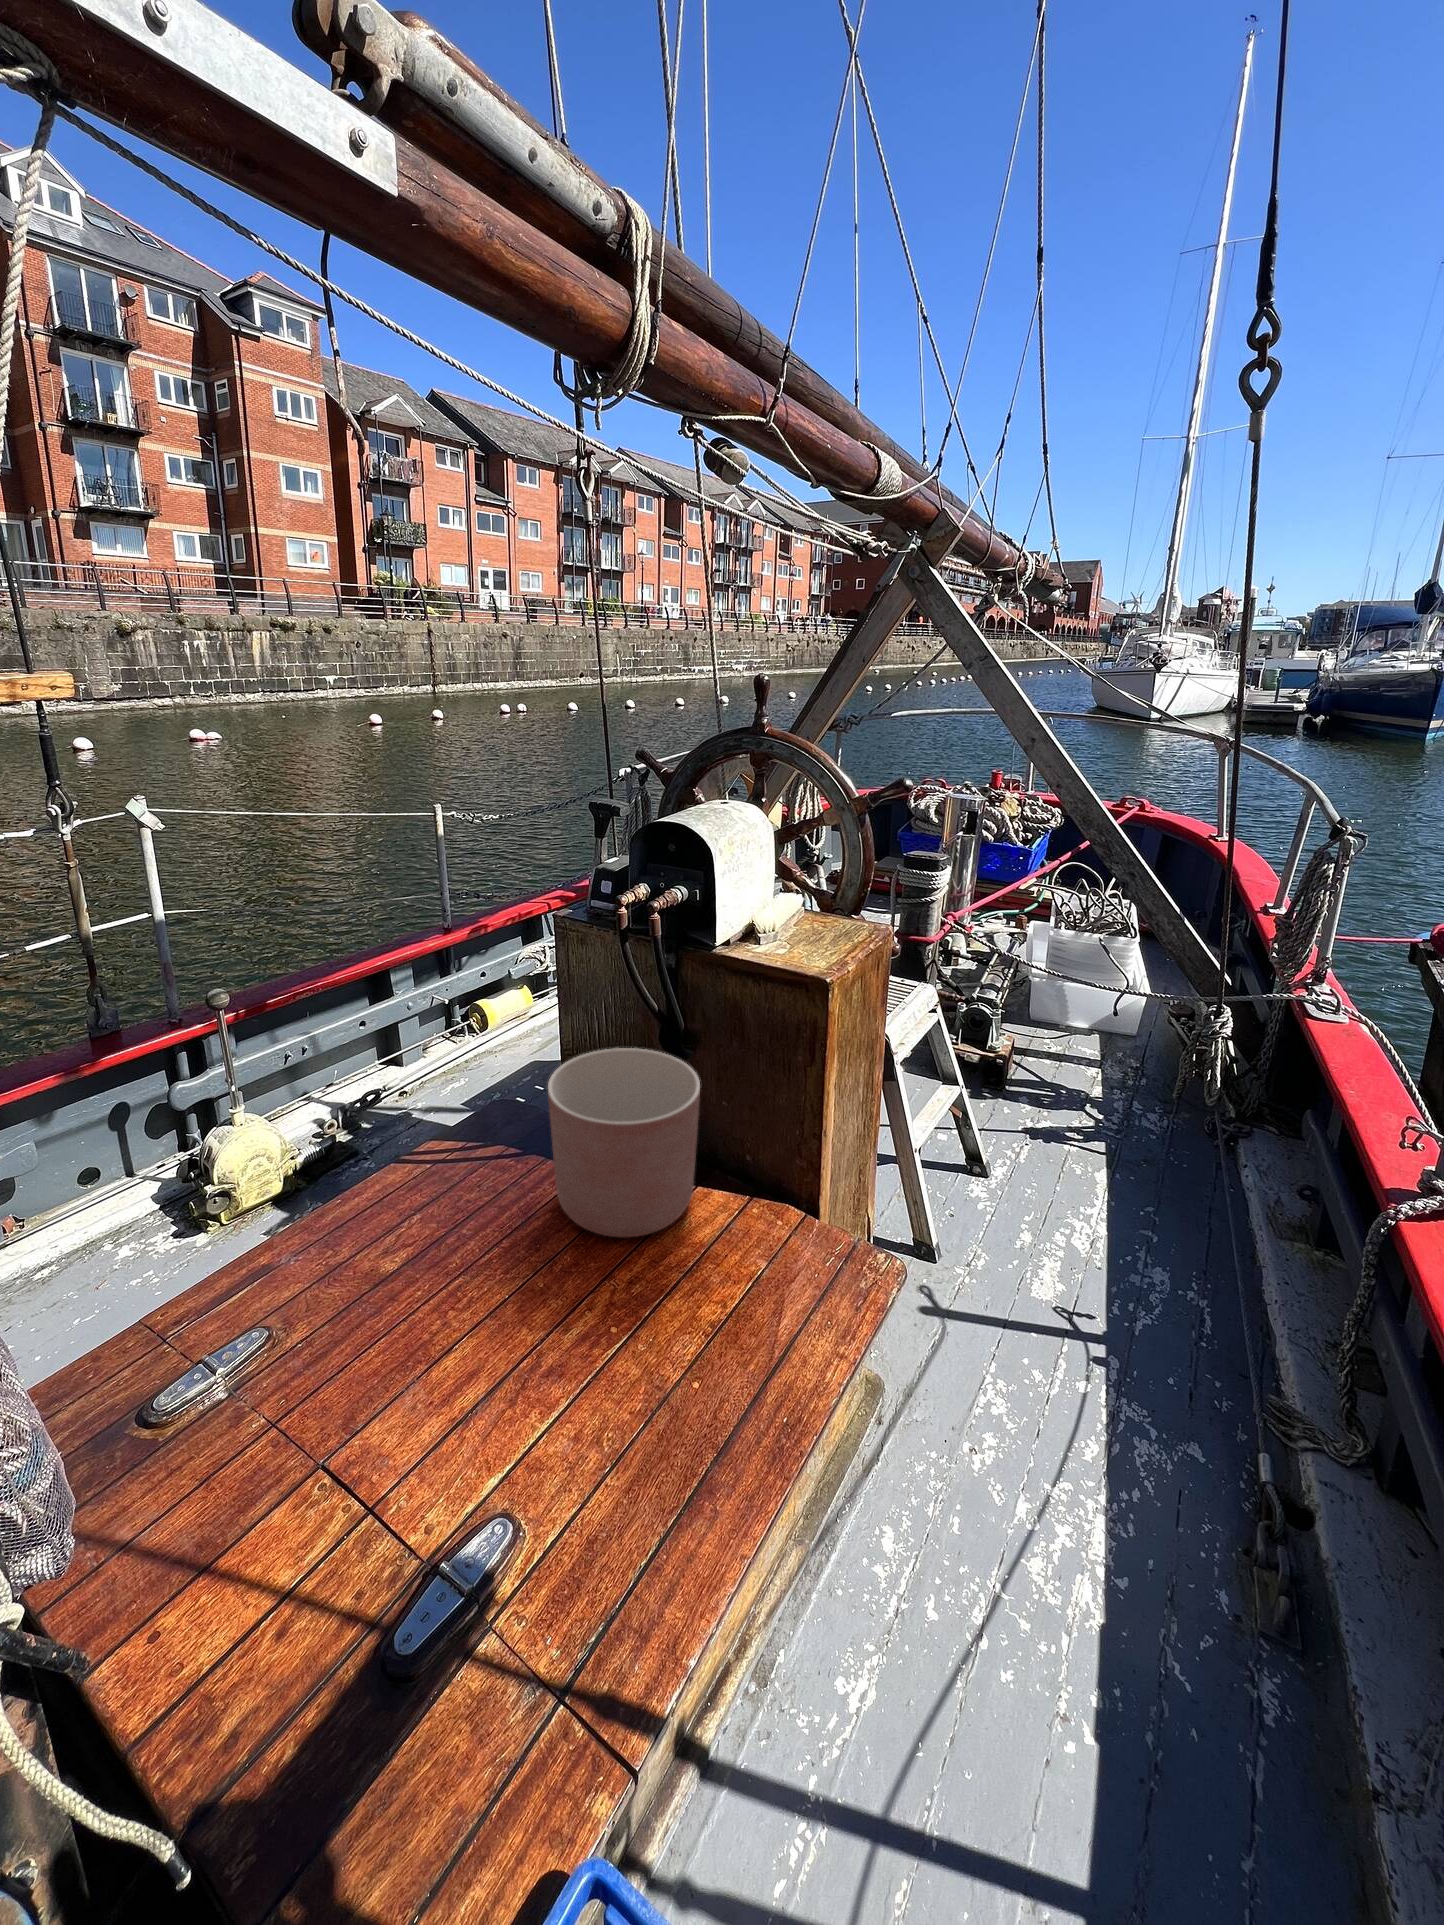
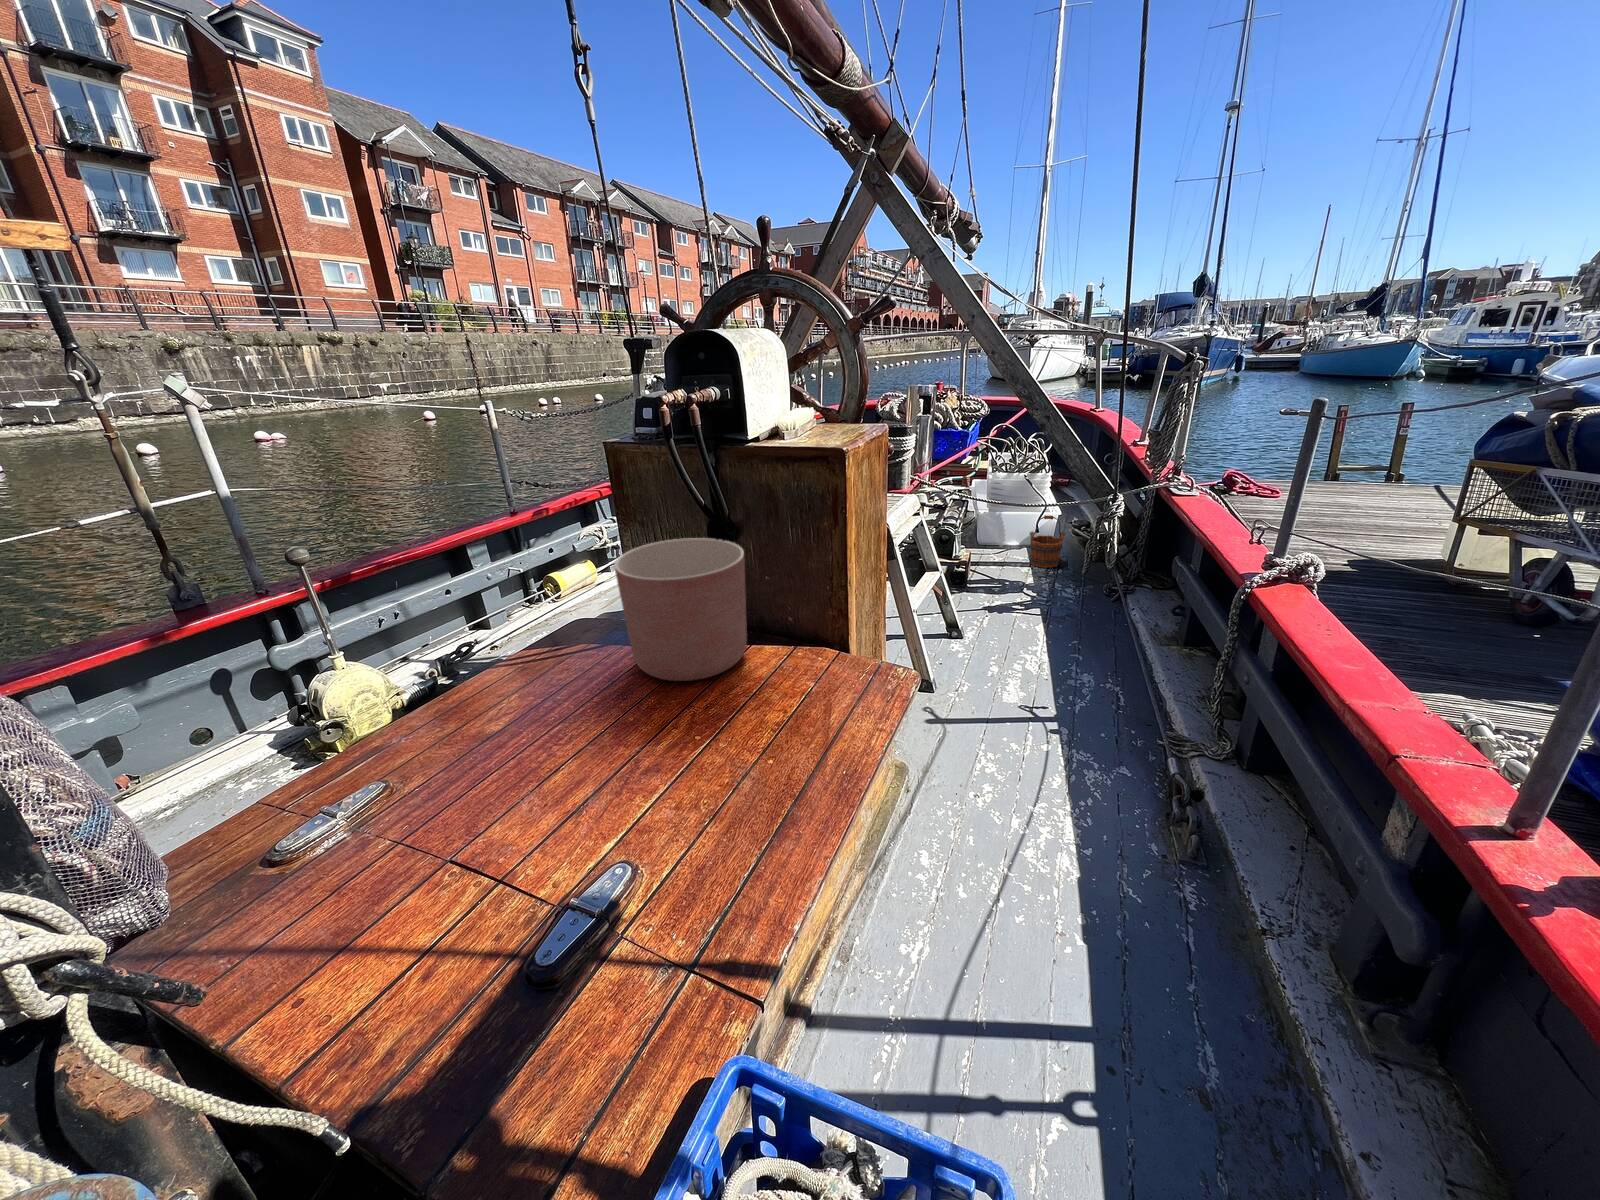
wooden bucket: none [1106,1002,1159,1074] -> present [1029,515,1065,568]

